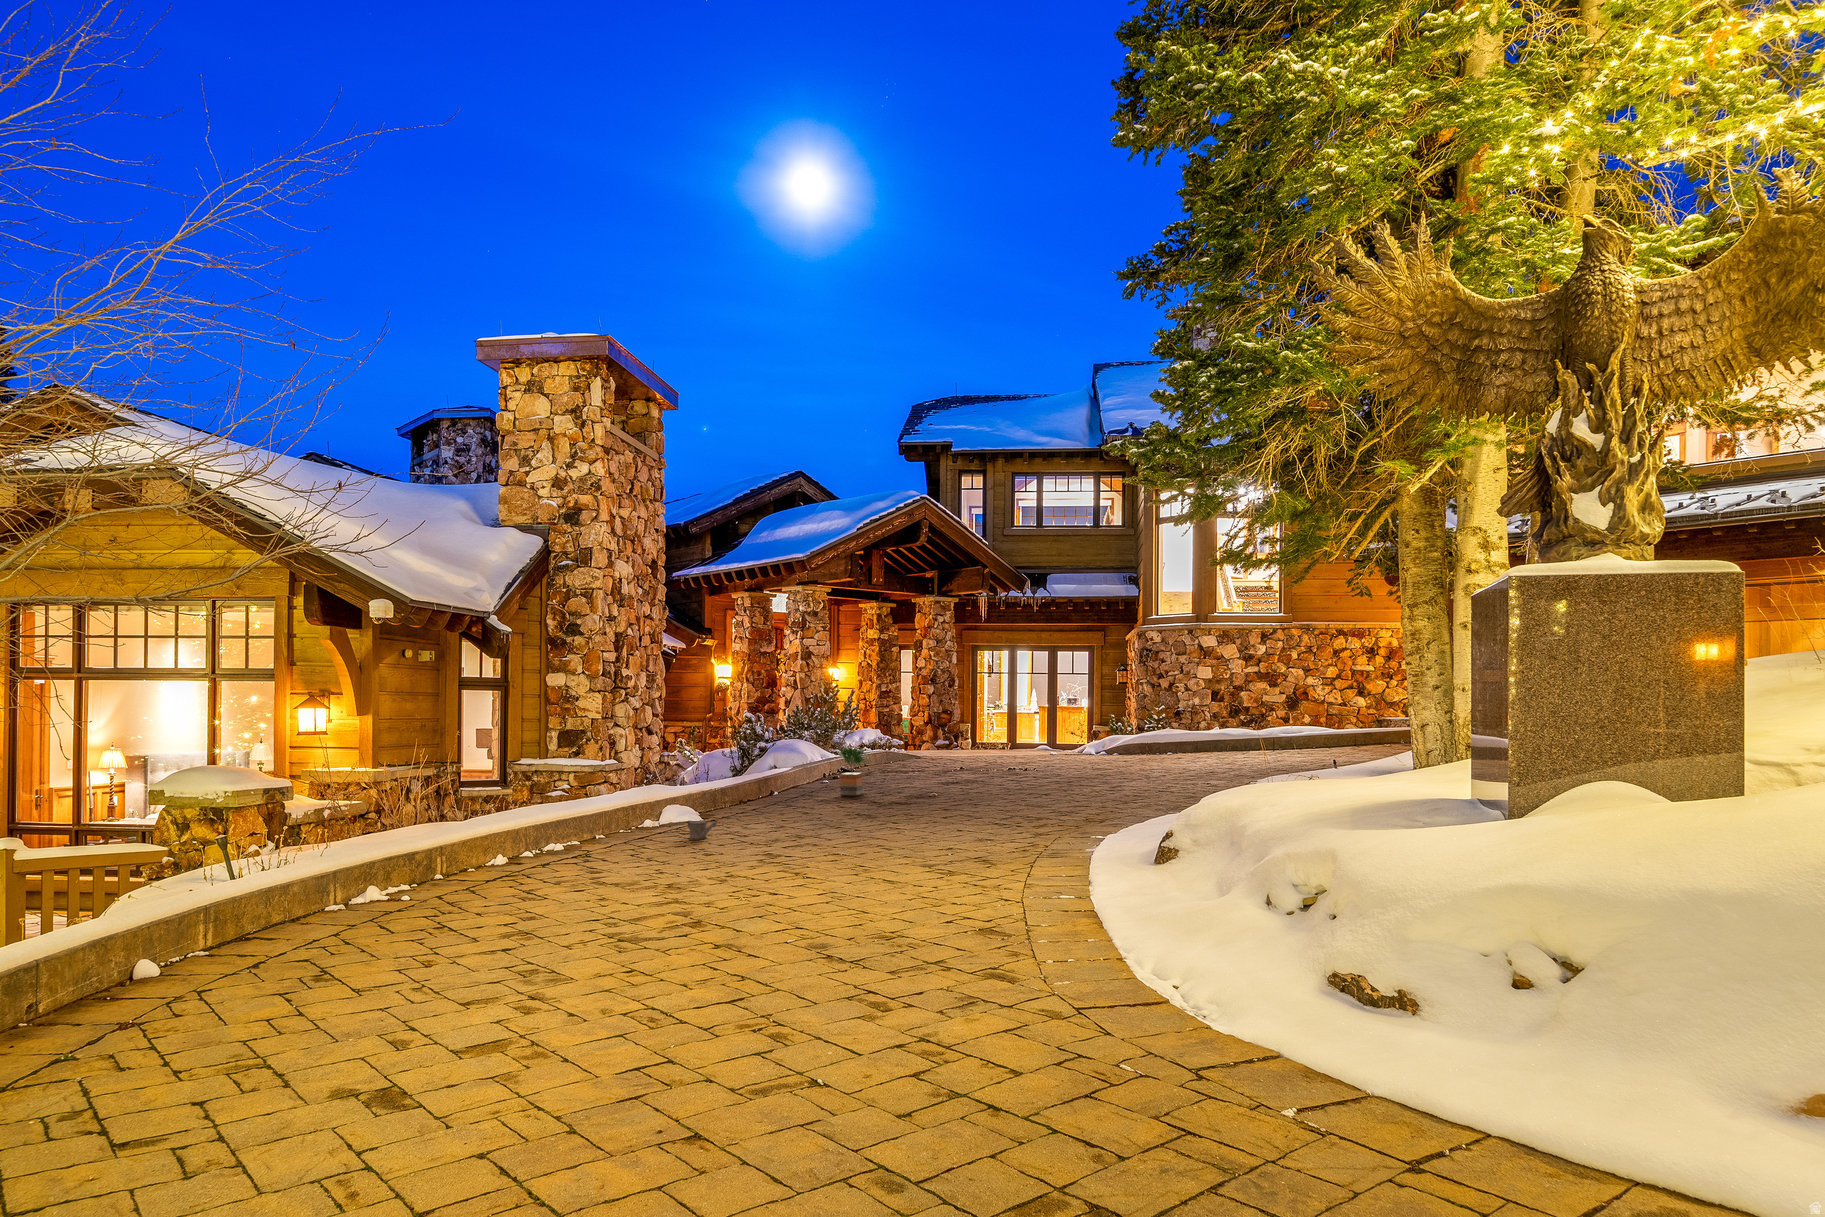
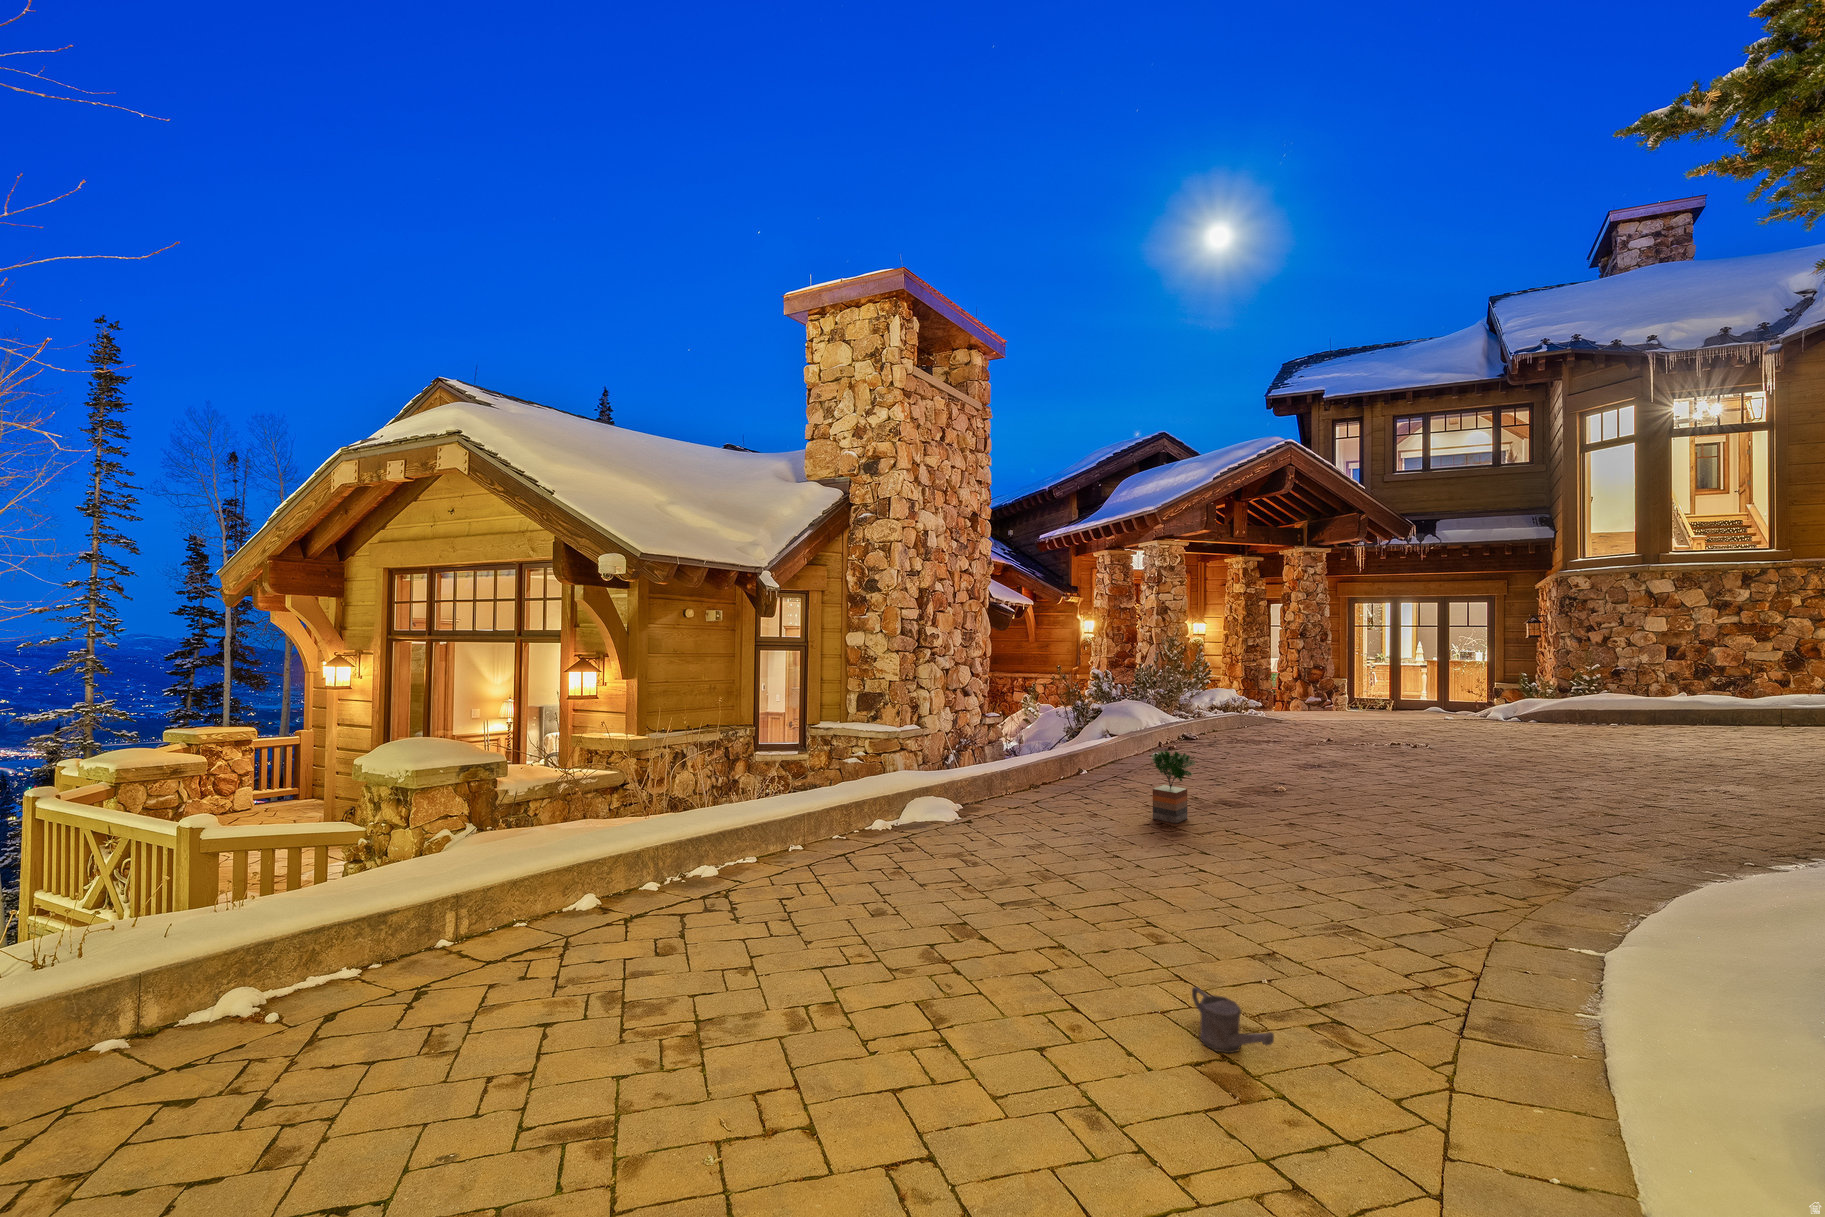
watering can: present [688,821,717,840] -> present [1192,987,1274,1053]

